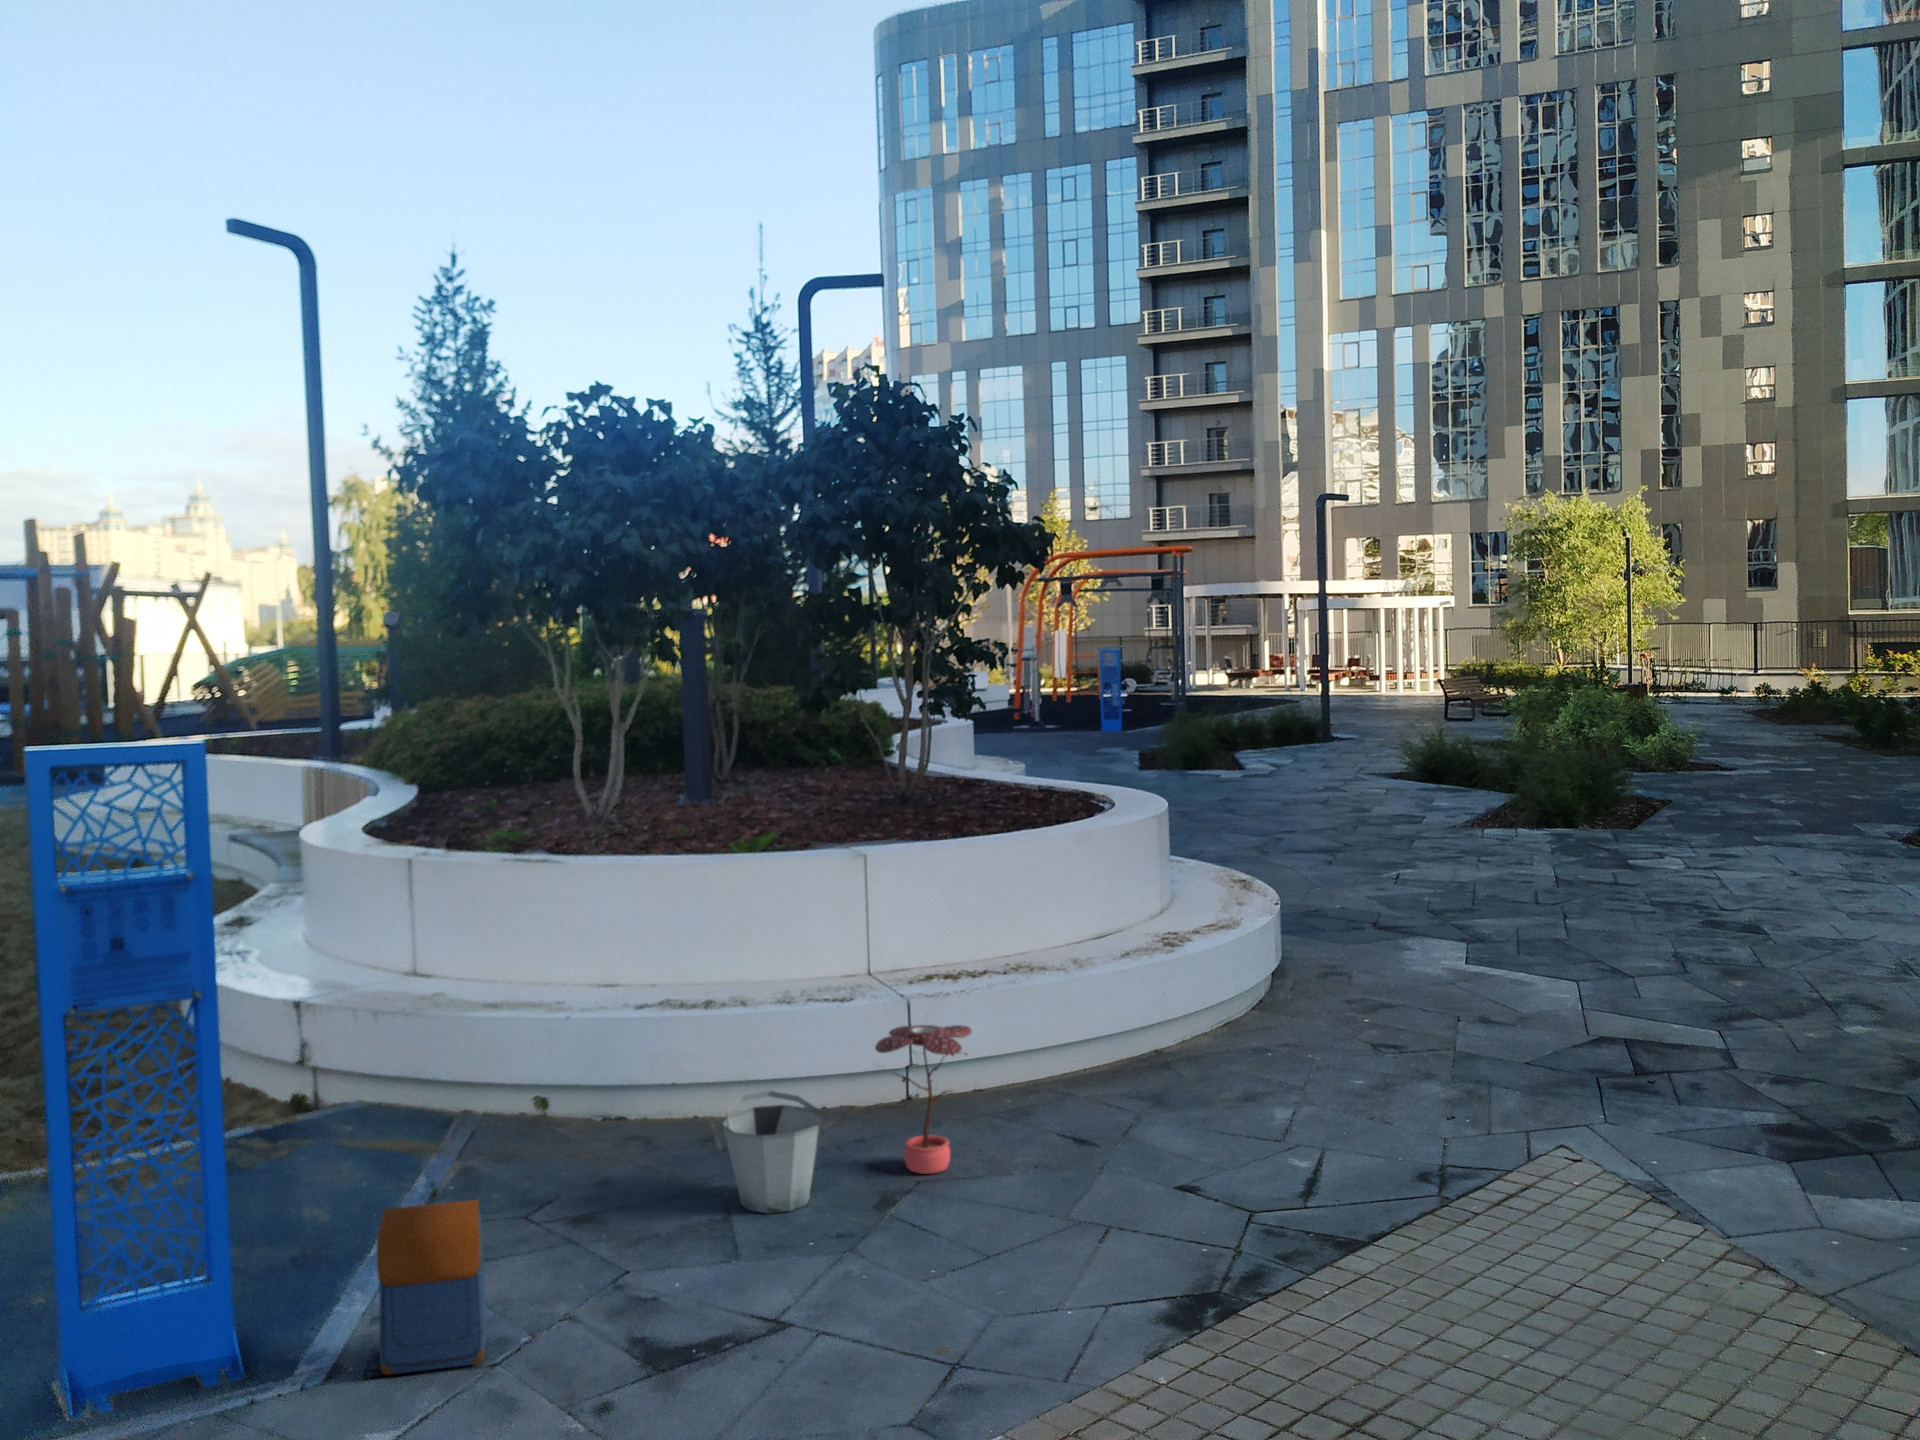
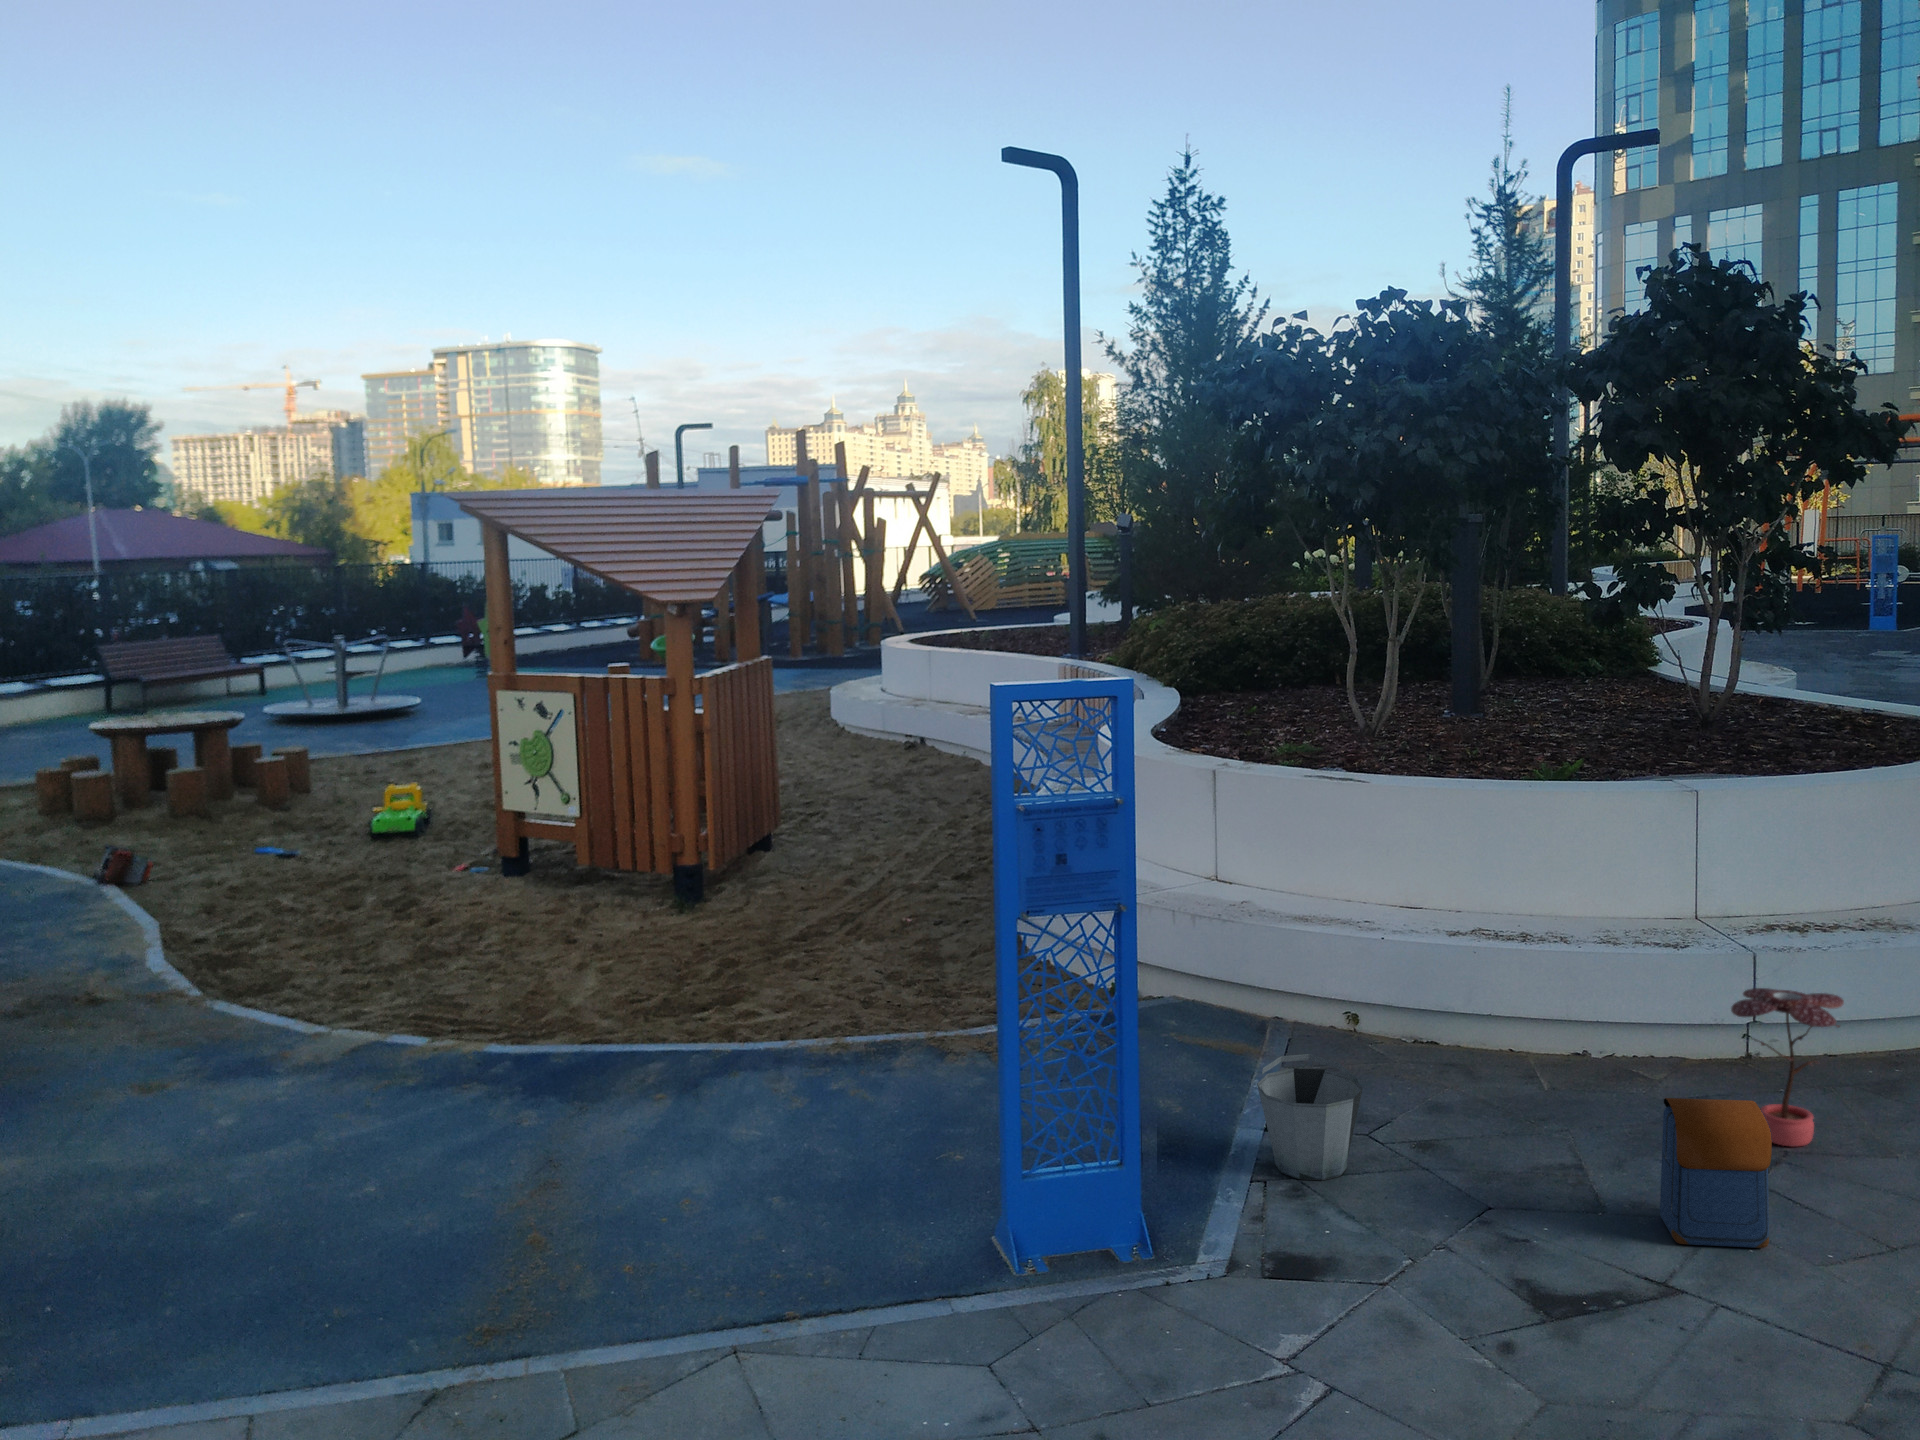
bucket: present [723,1091,824,1214] -> present [1257,1054,1363,1180]
backpack: present [377,1200,487,1375] -> present [1660,1098,1772,1248]

